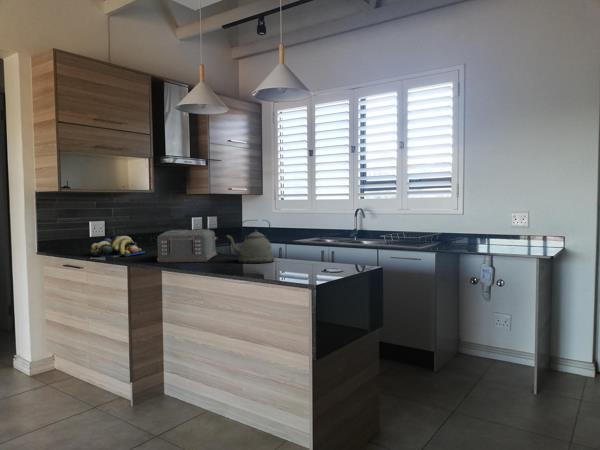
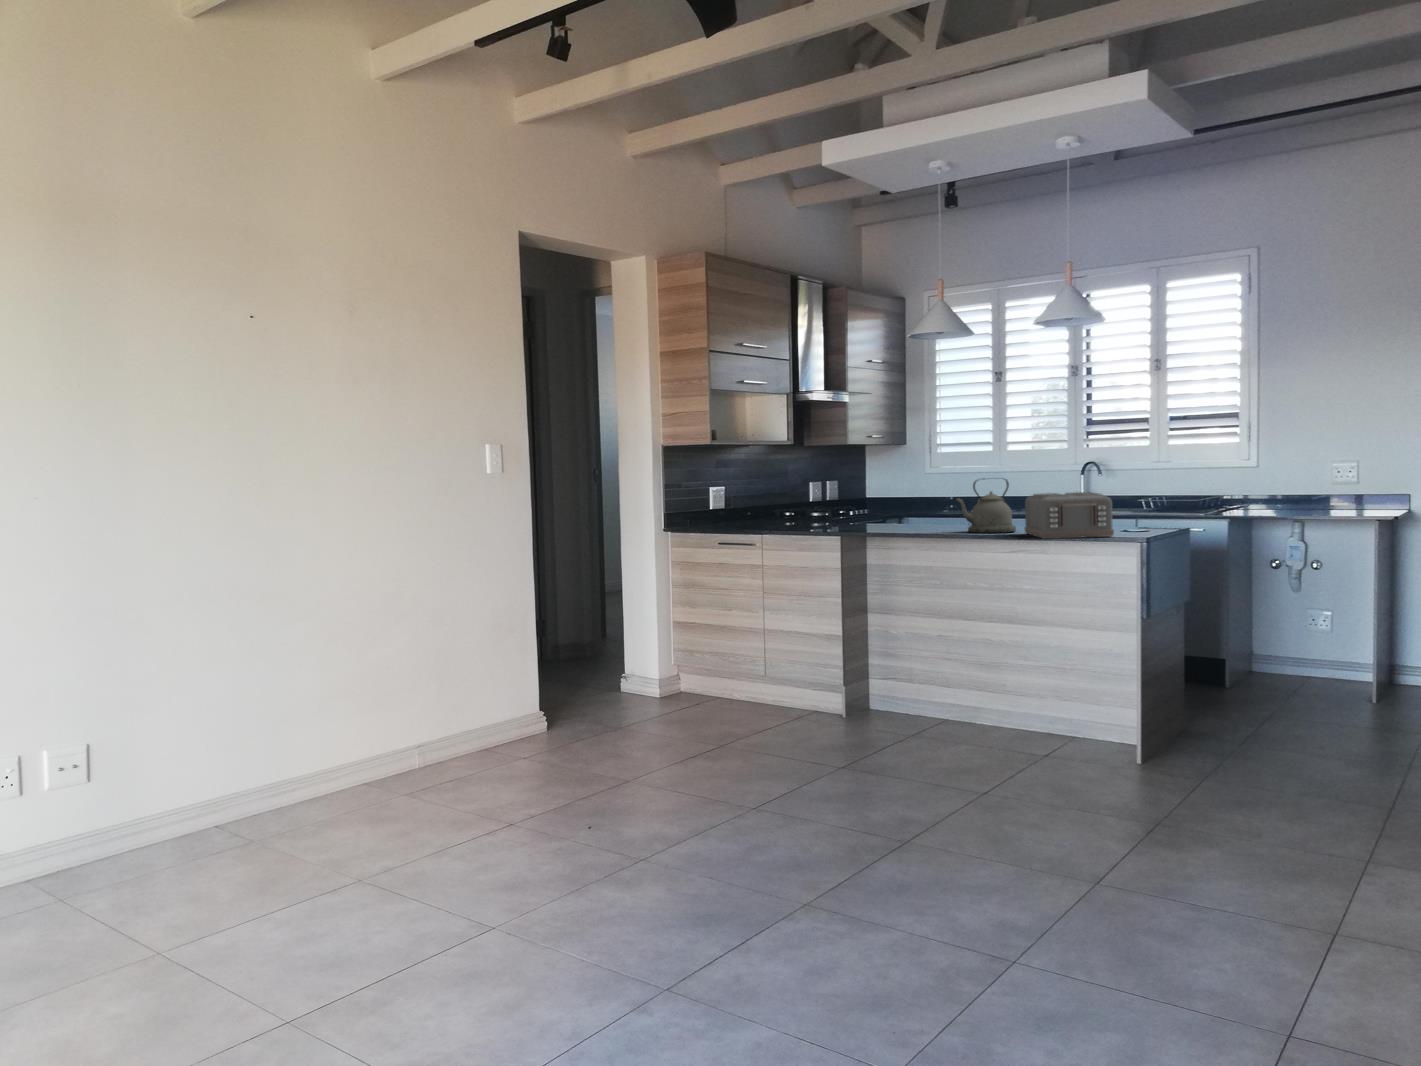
toaster: present [157,229,216,262] -> present [1024,492,1114,538]
fruit bowl: present [91,236,145,257] -> none [742,505,810,533]

